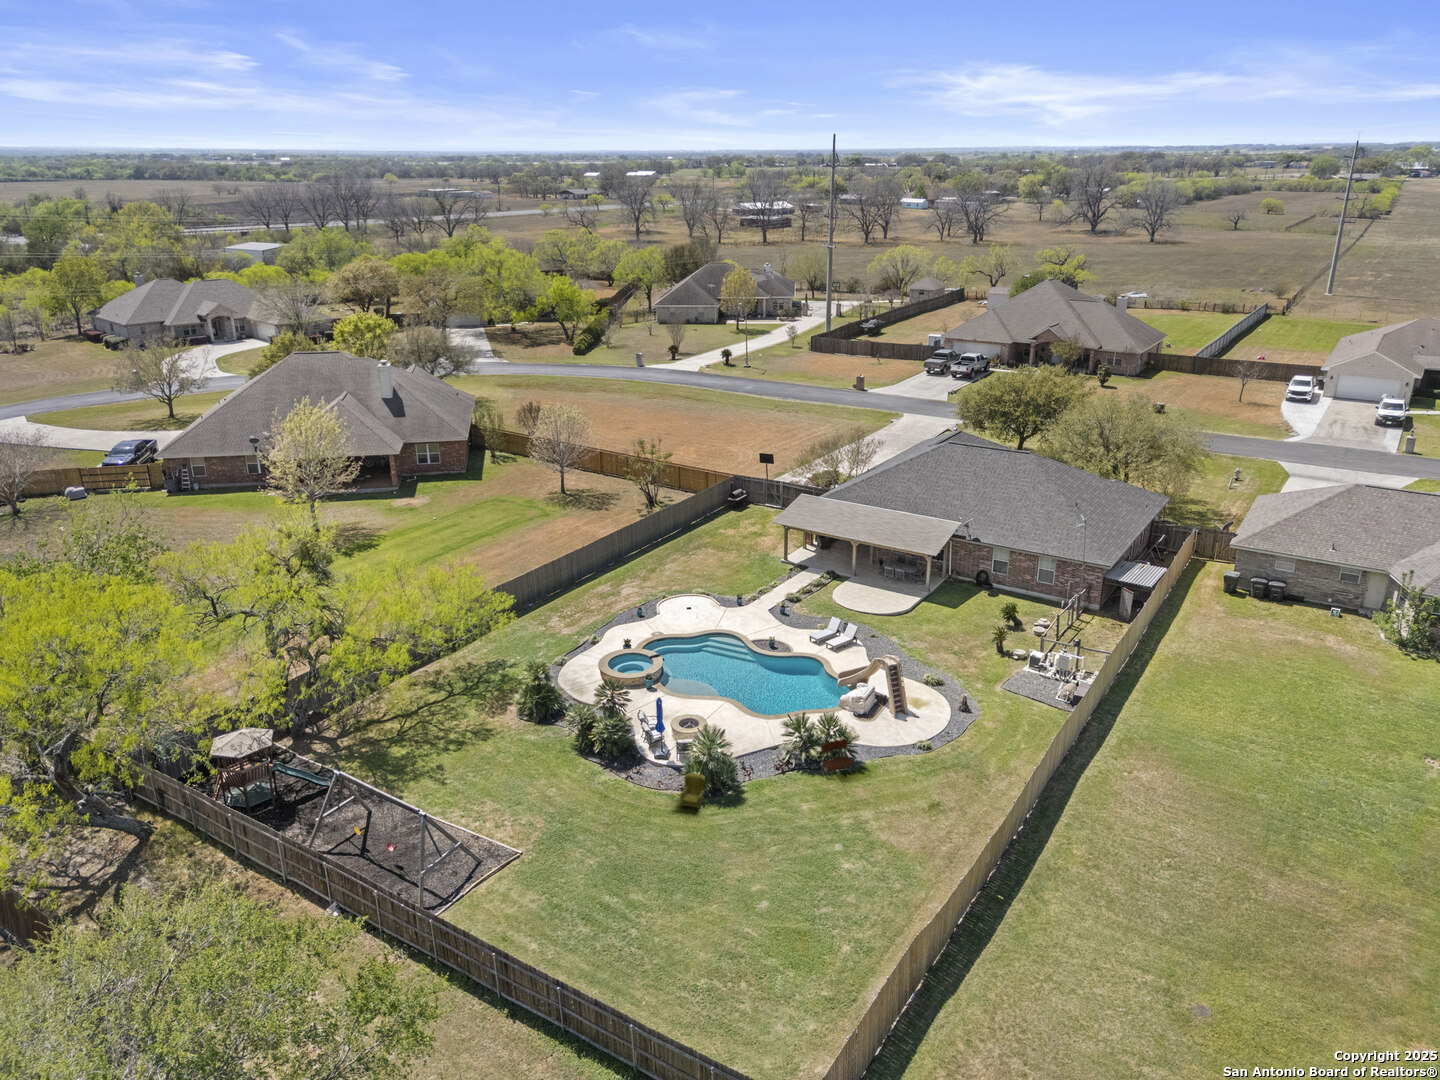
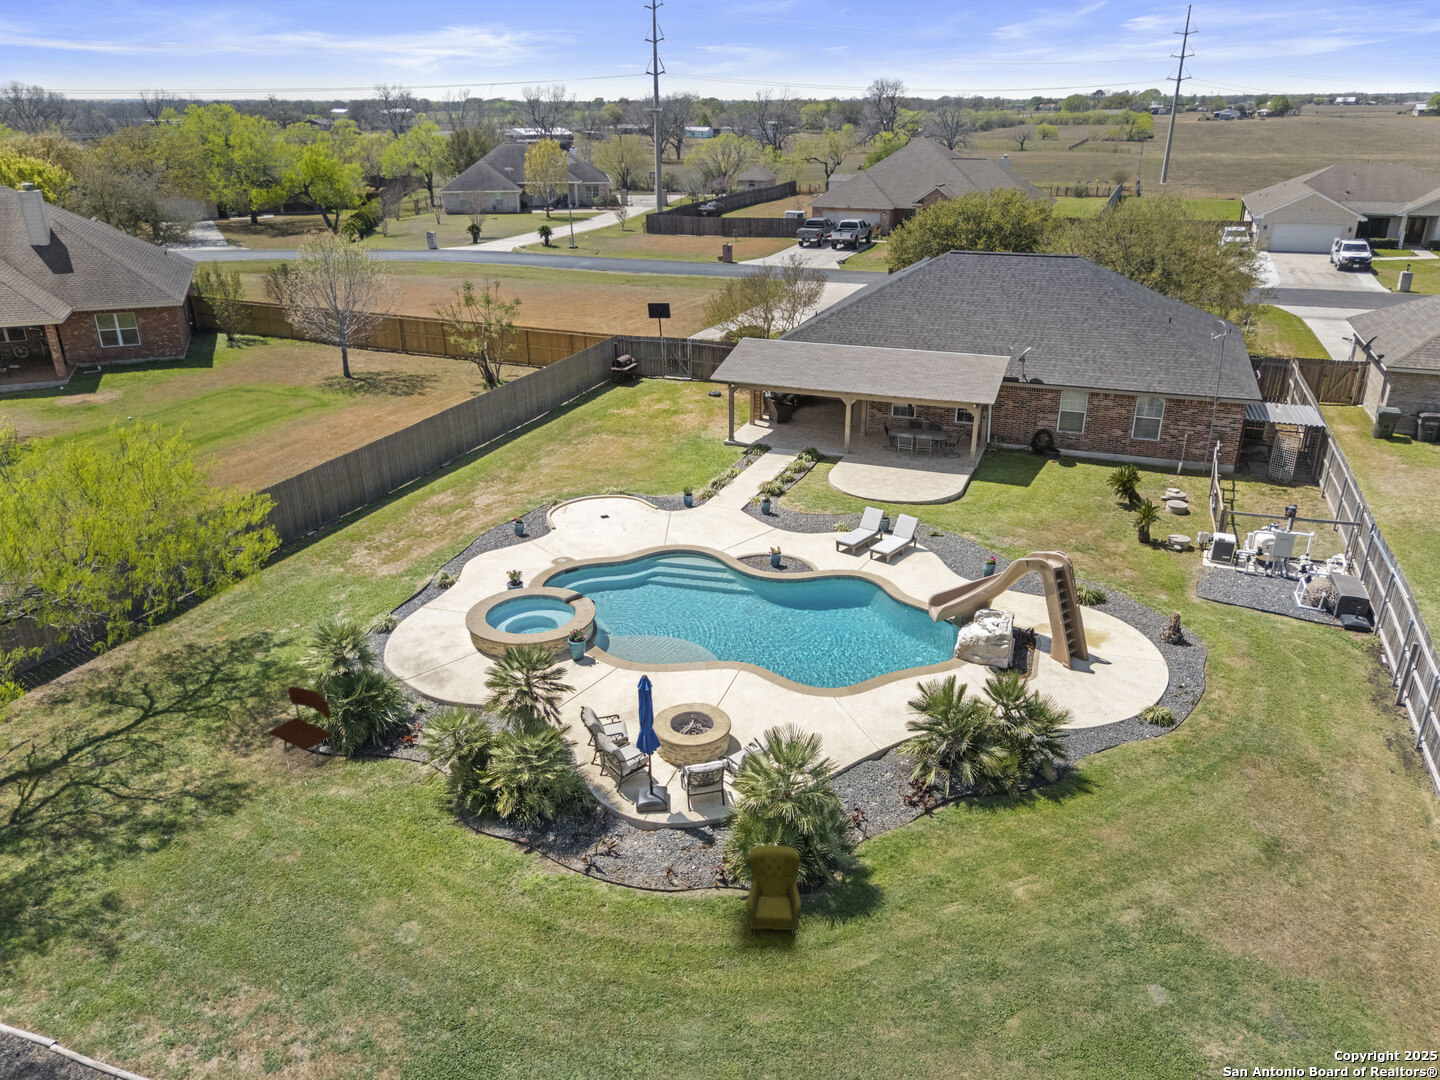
bench: present [821,739,855,779] -> present [269,687,338,767]

